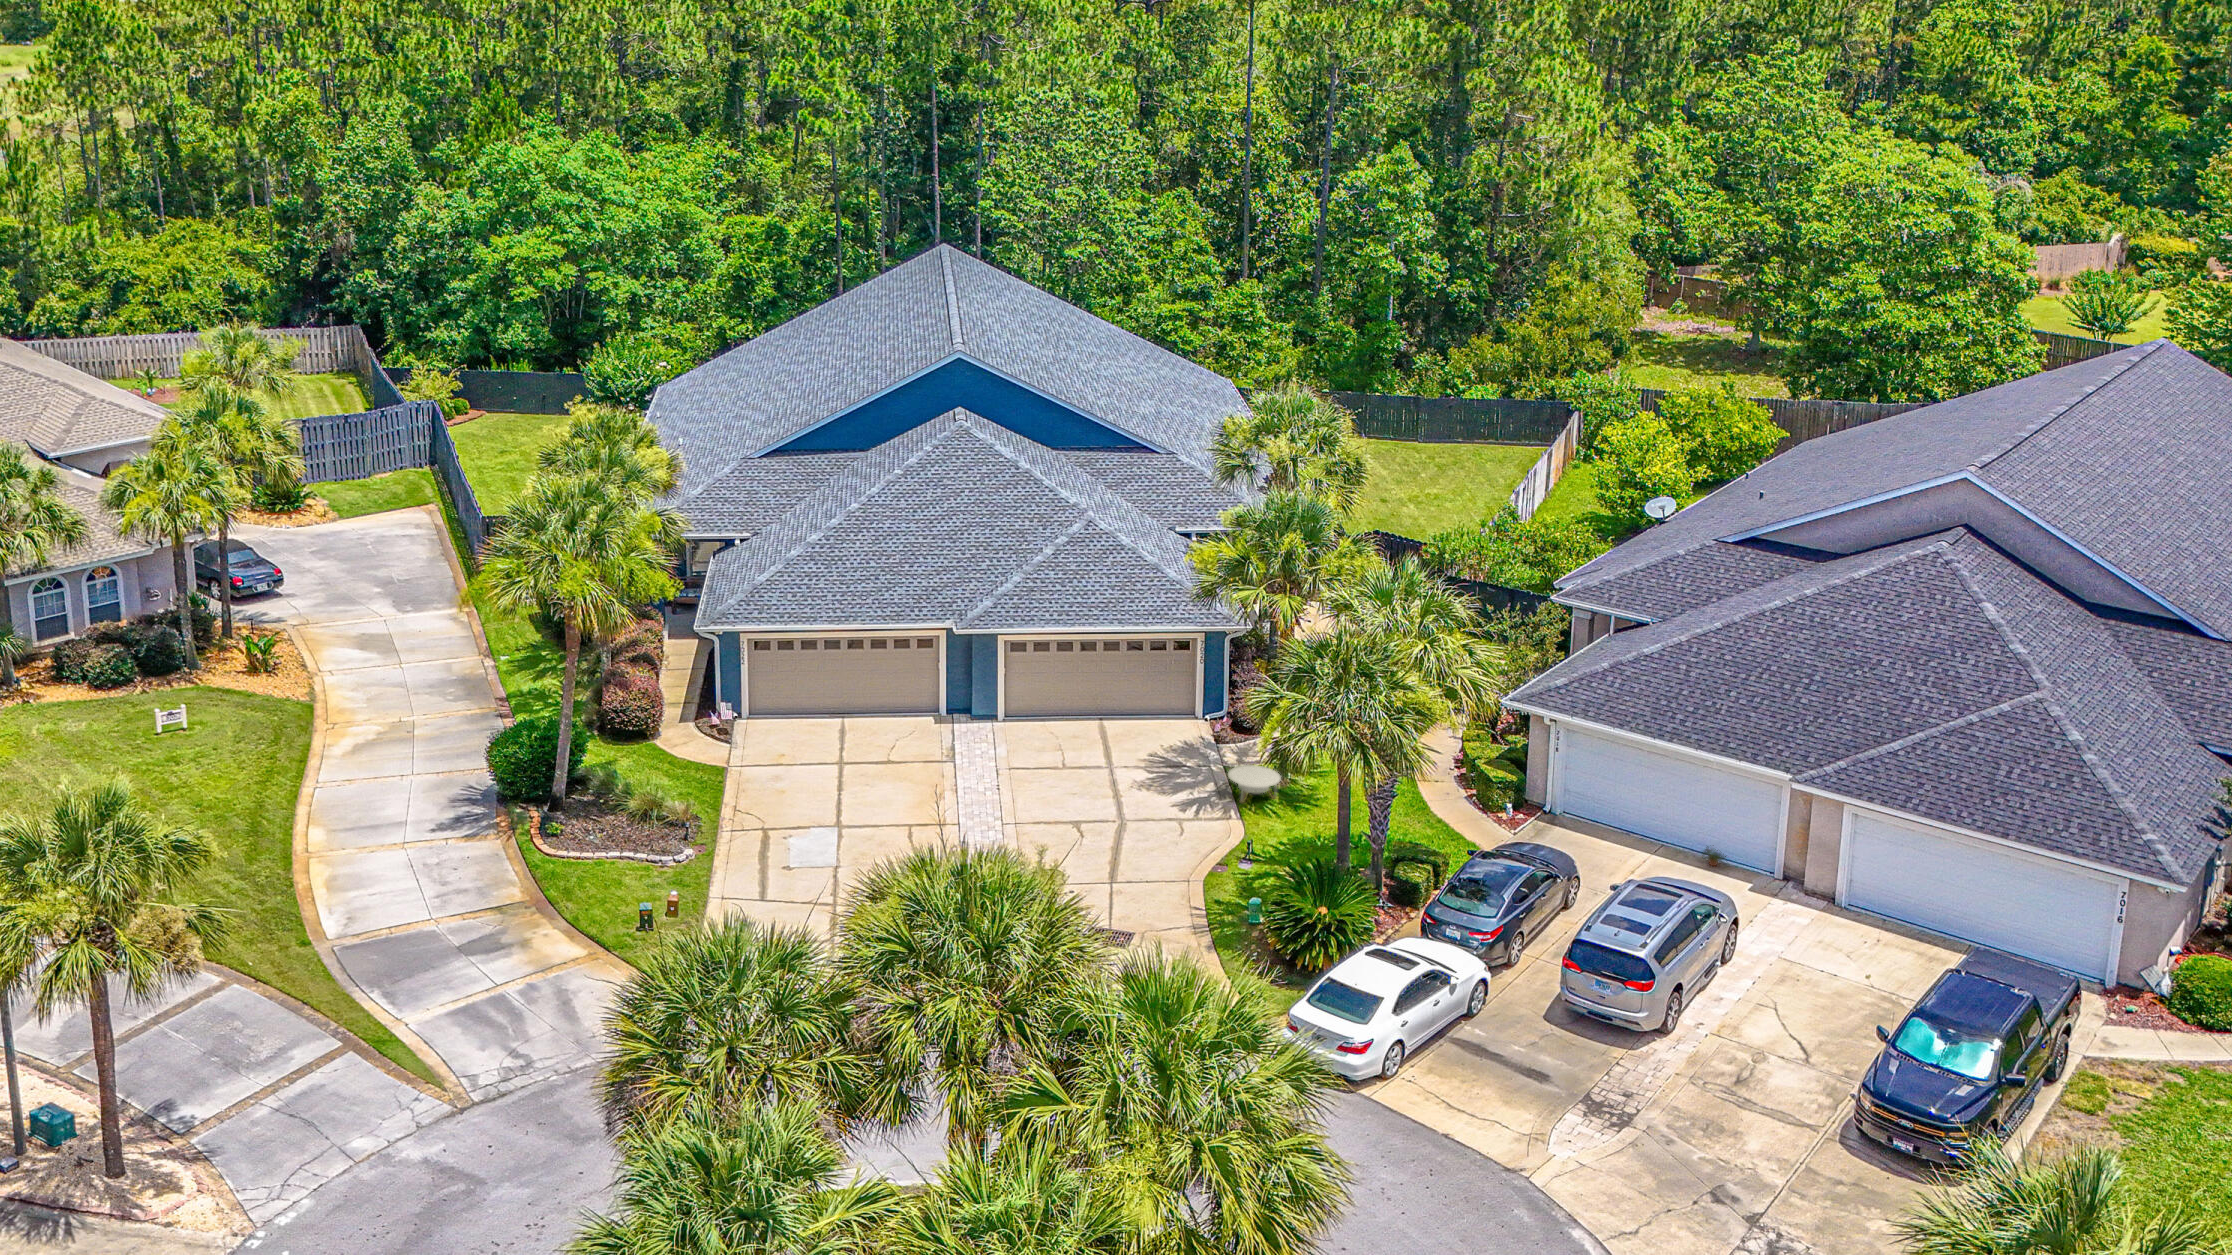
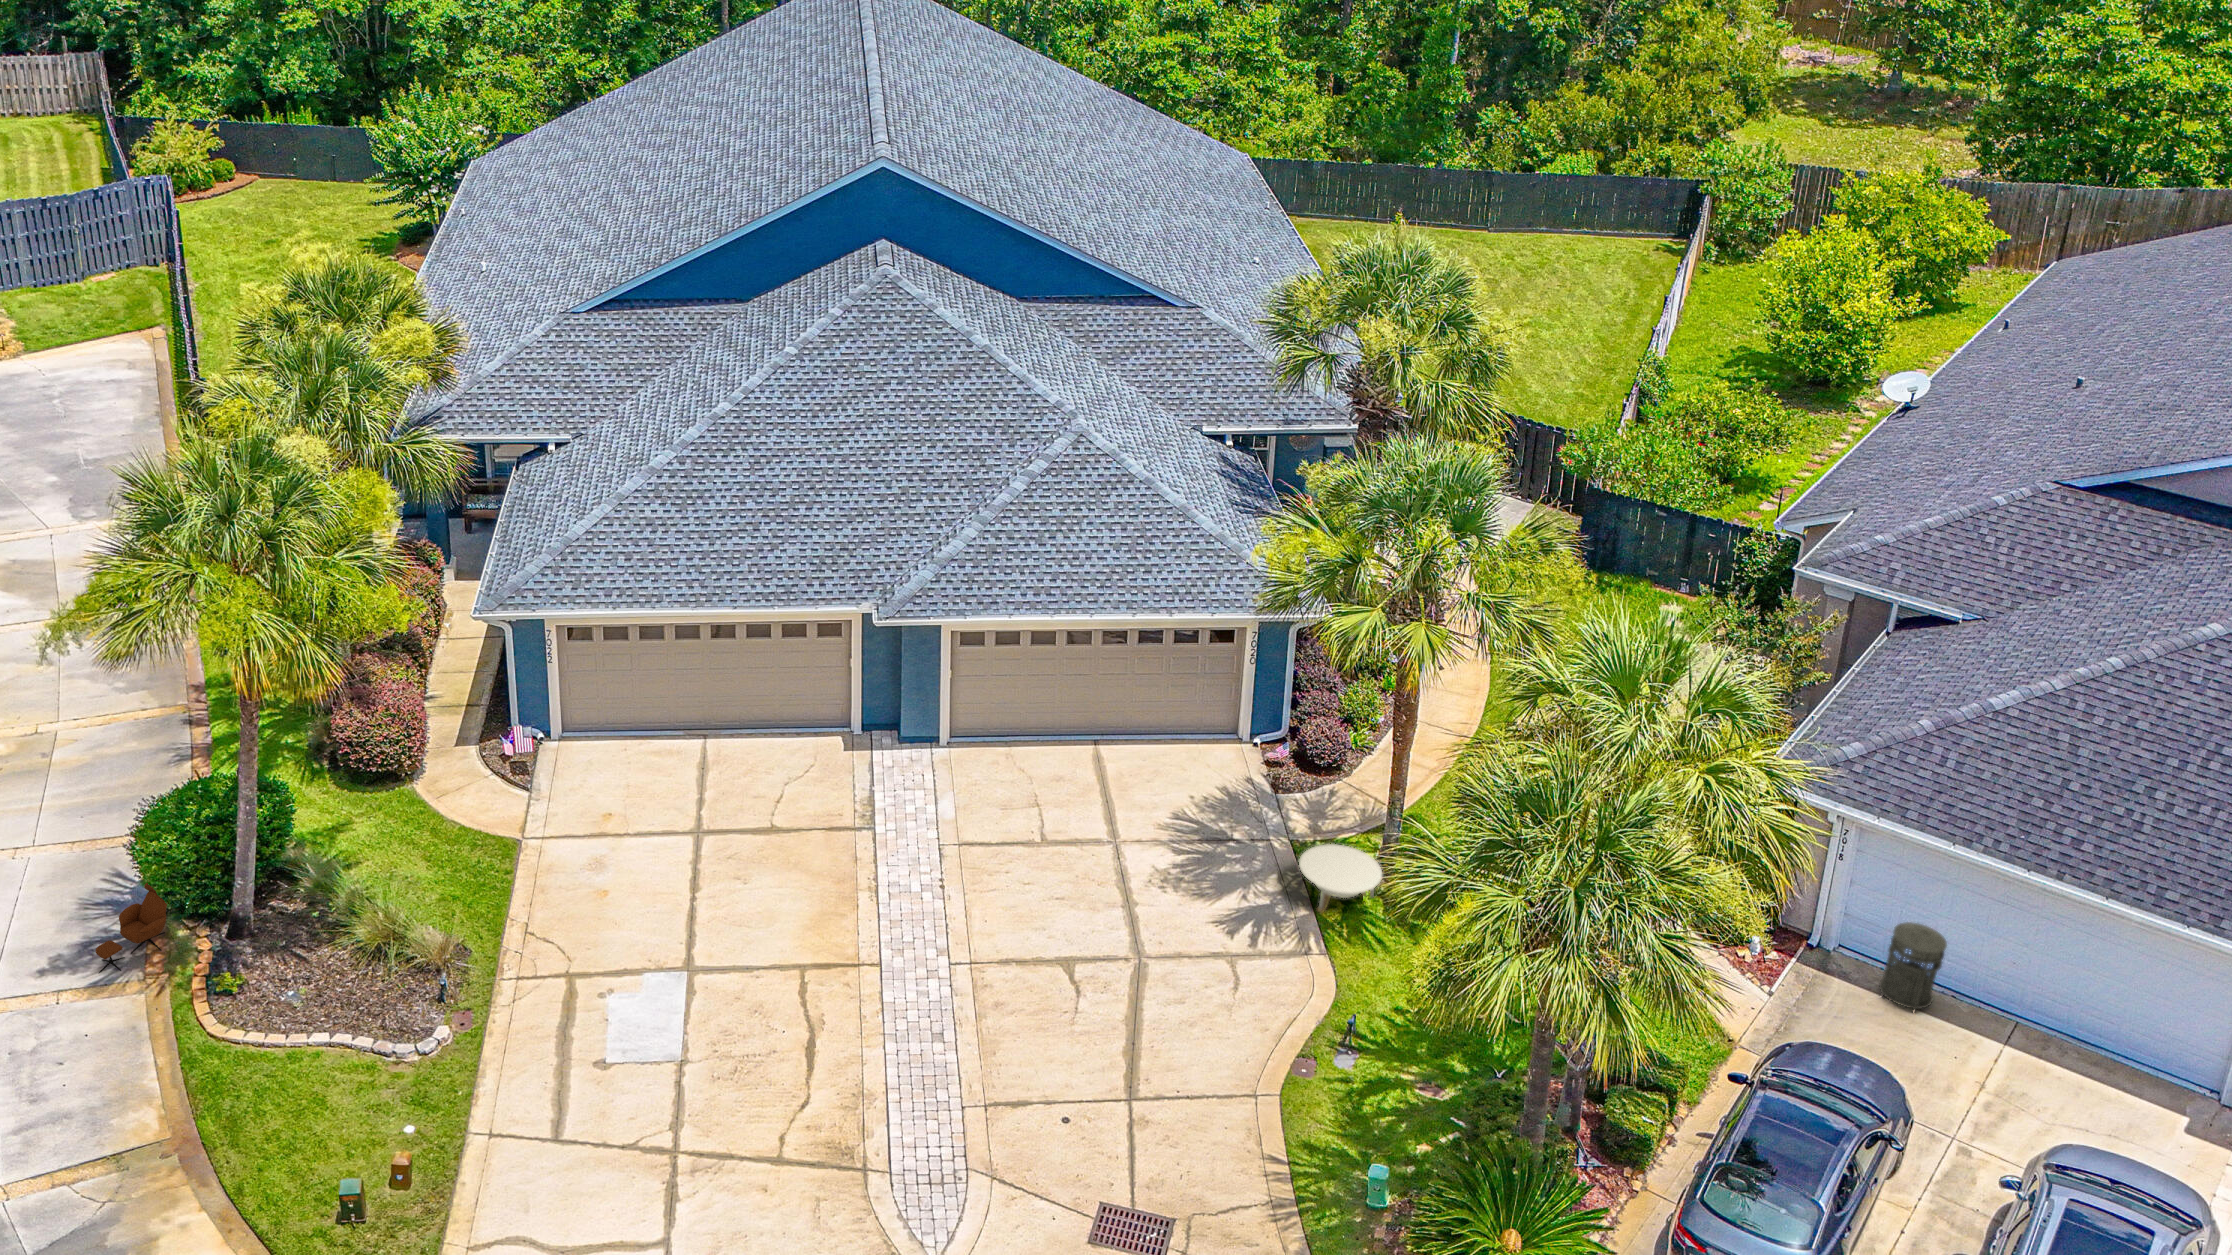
lounge chair: none [466,775,510,828] -> present [95,883,167,973]
trash can: none [1587,784,1623,840] -> present [1879,922,1947,1012]
potted plant: present [1702,848,1726,866] -> none [2082,1040,2133,1081]

